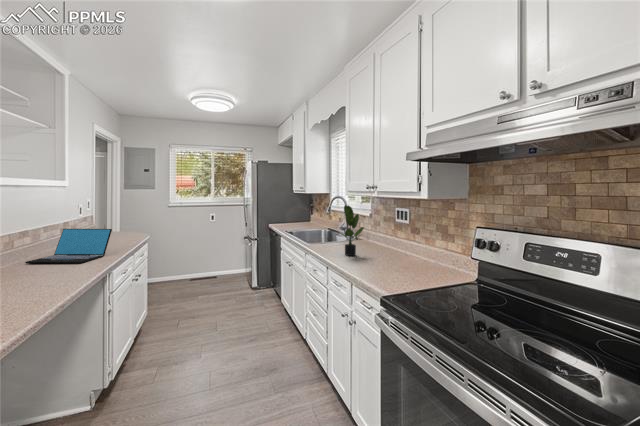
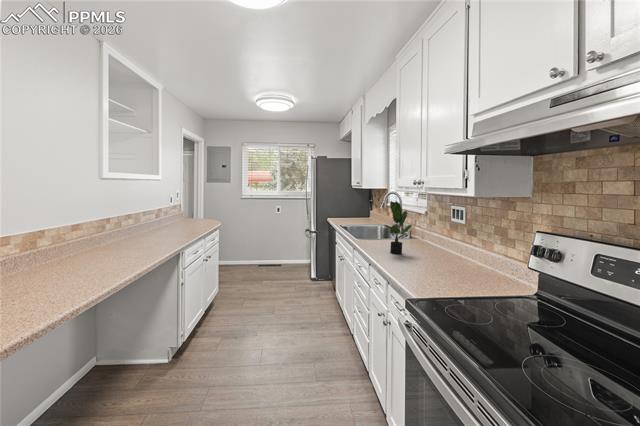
laptop: present [26,229,112,263] -> none [122,215,186,244]

